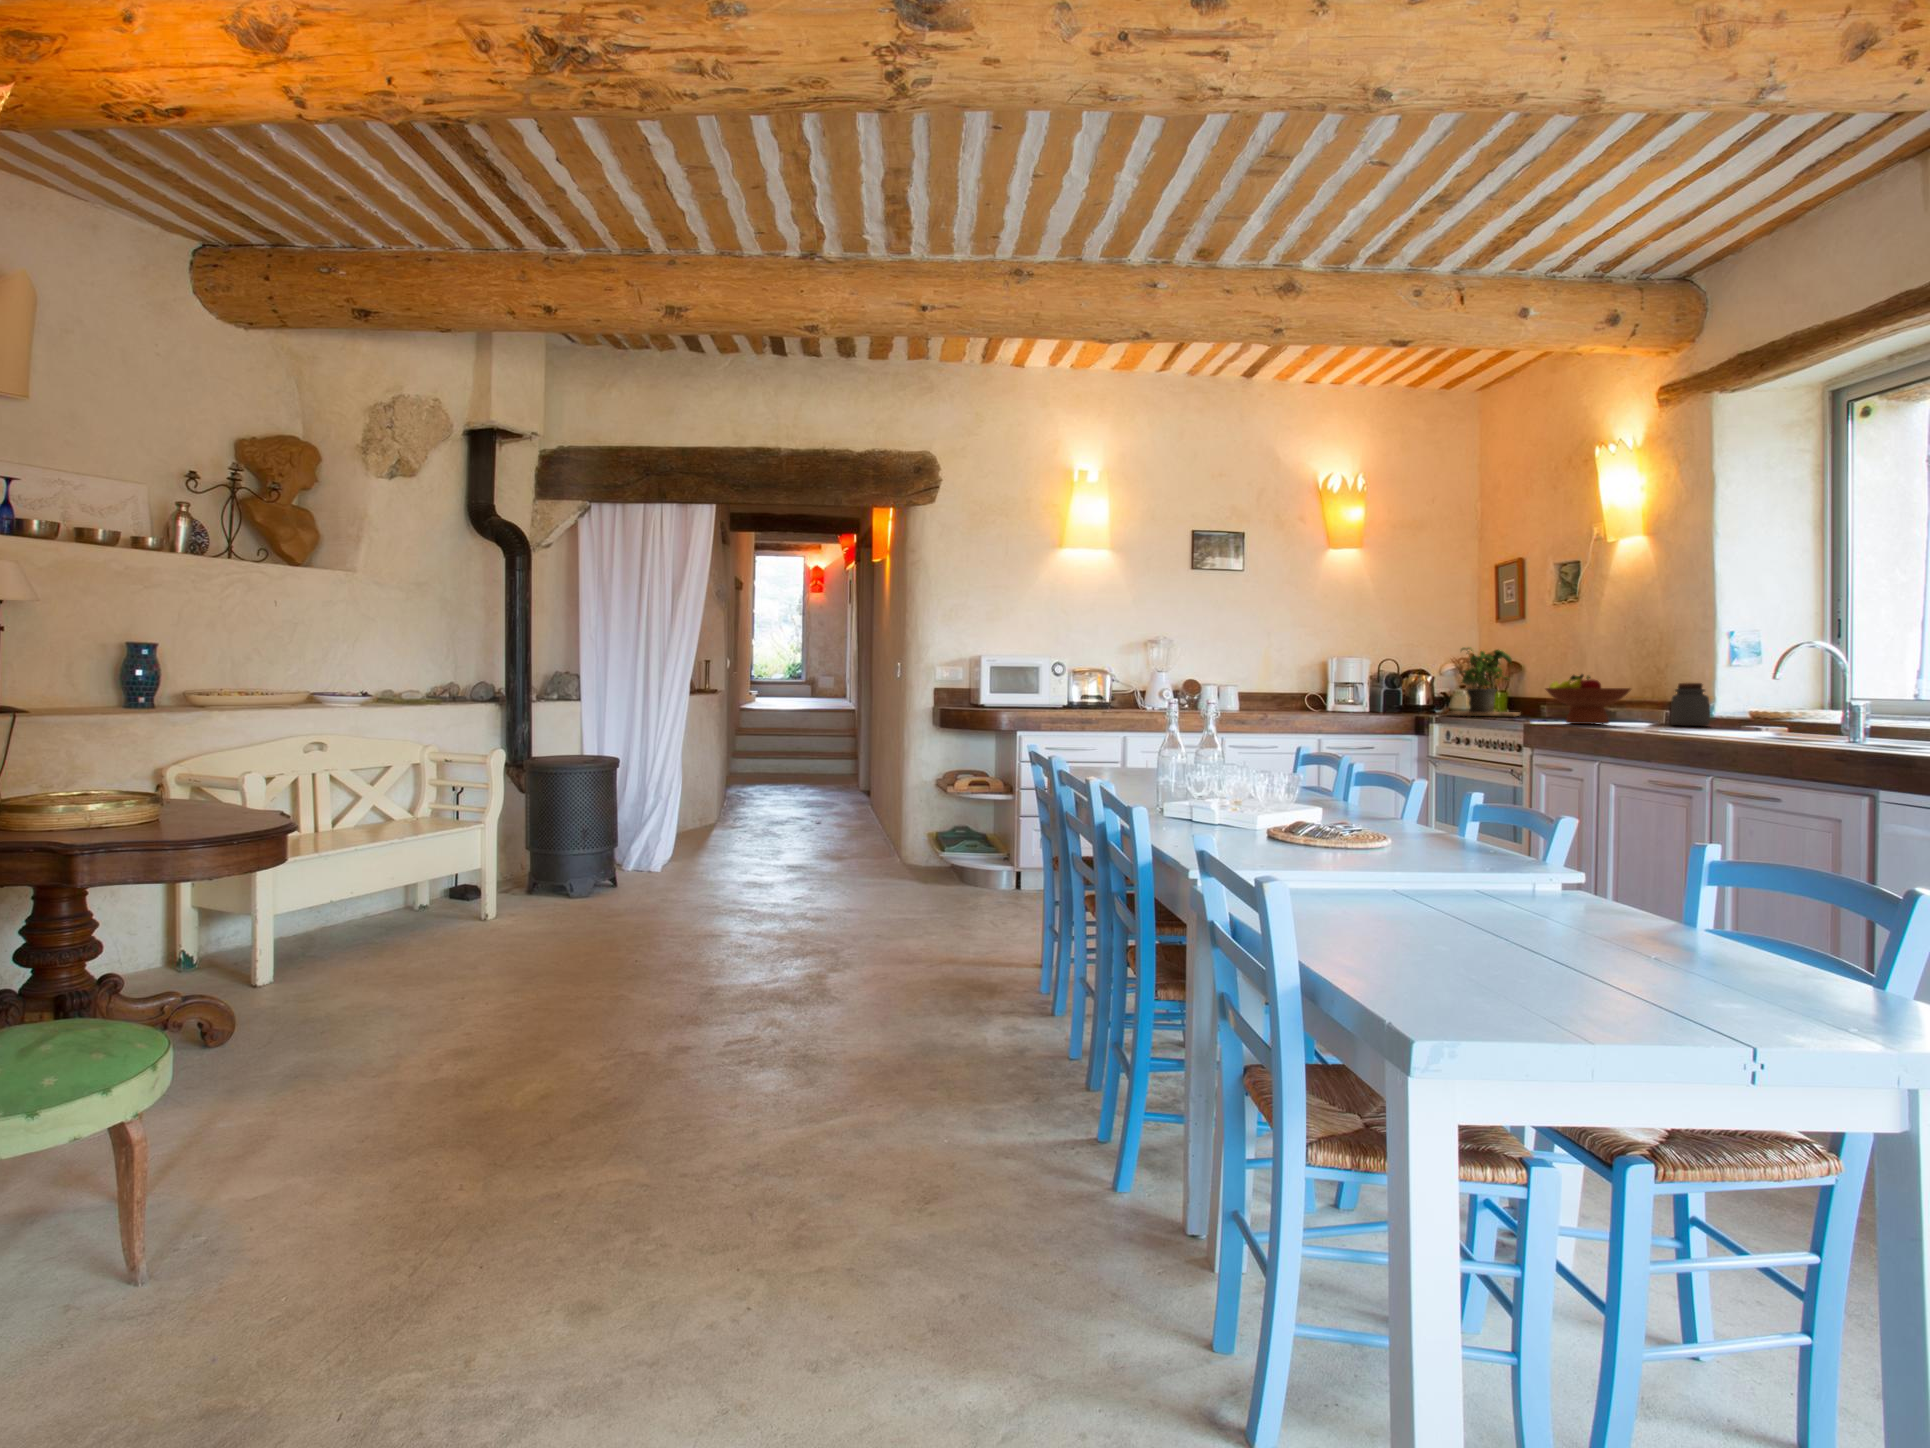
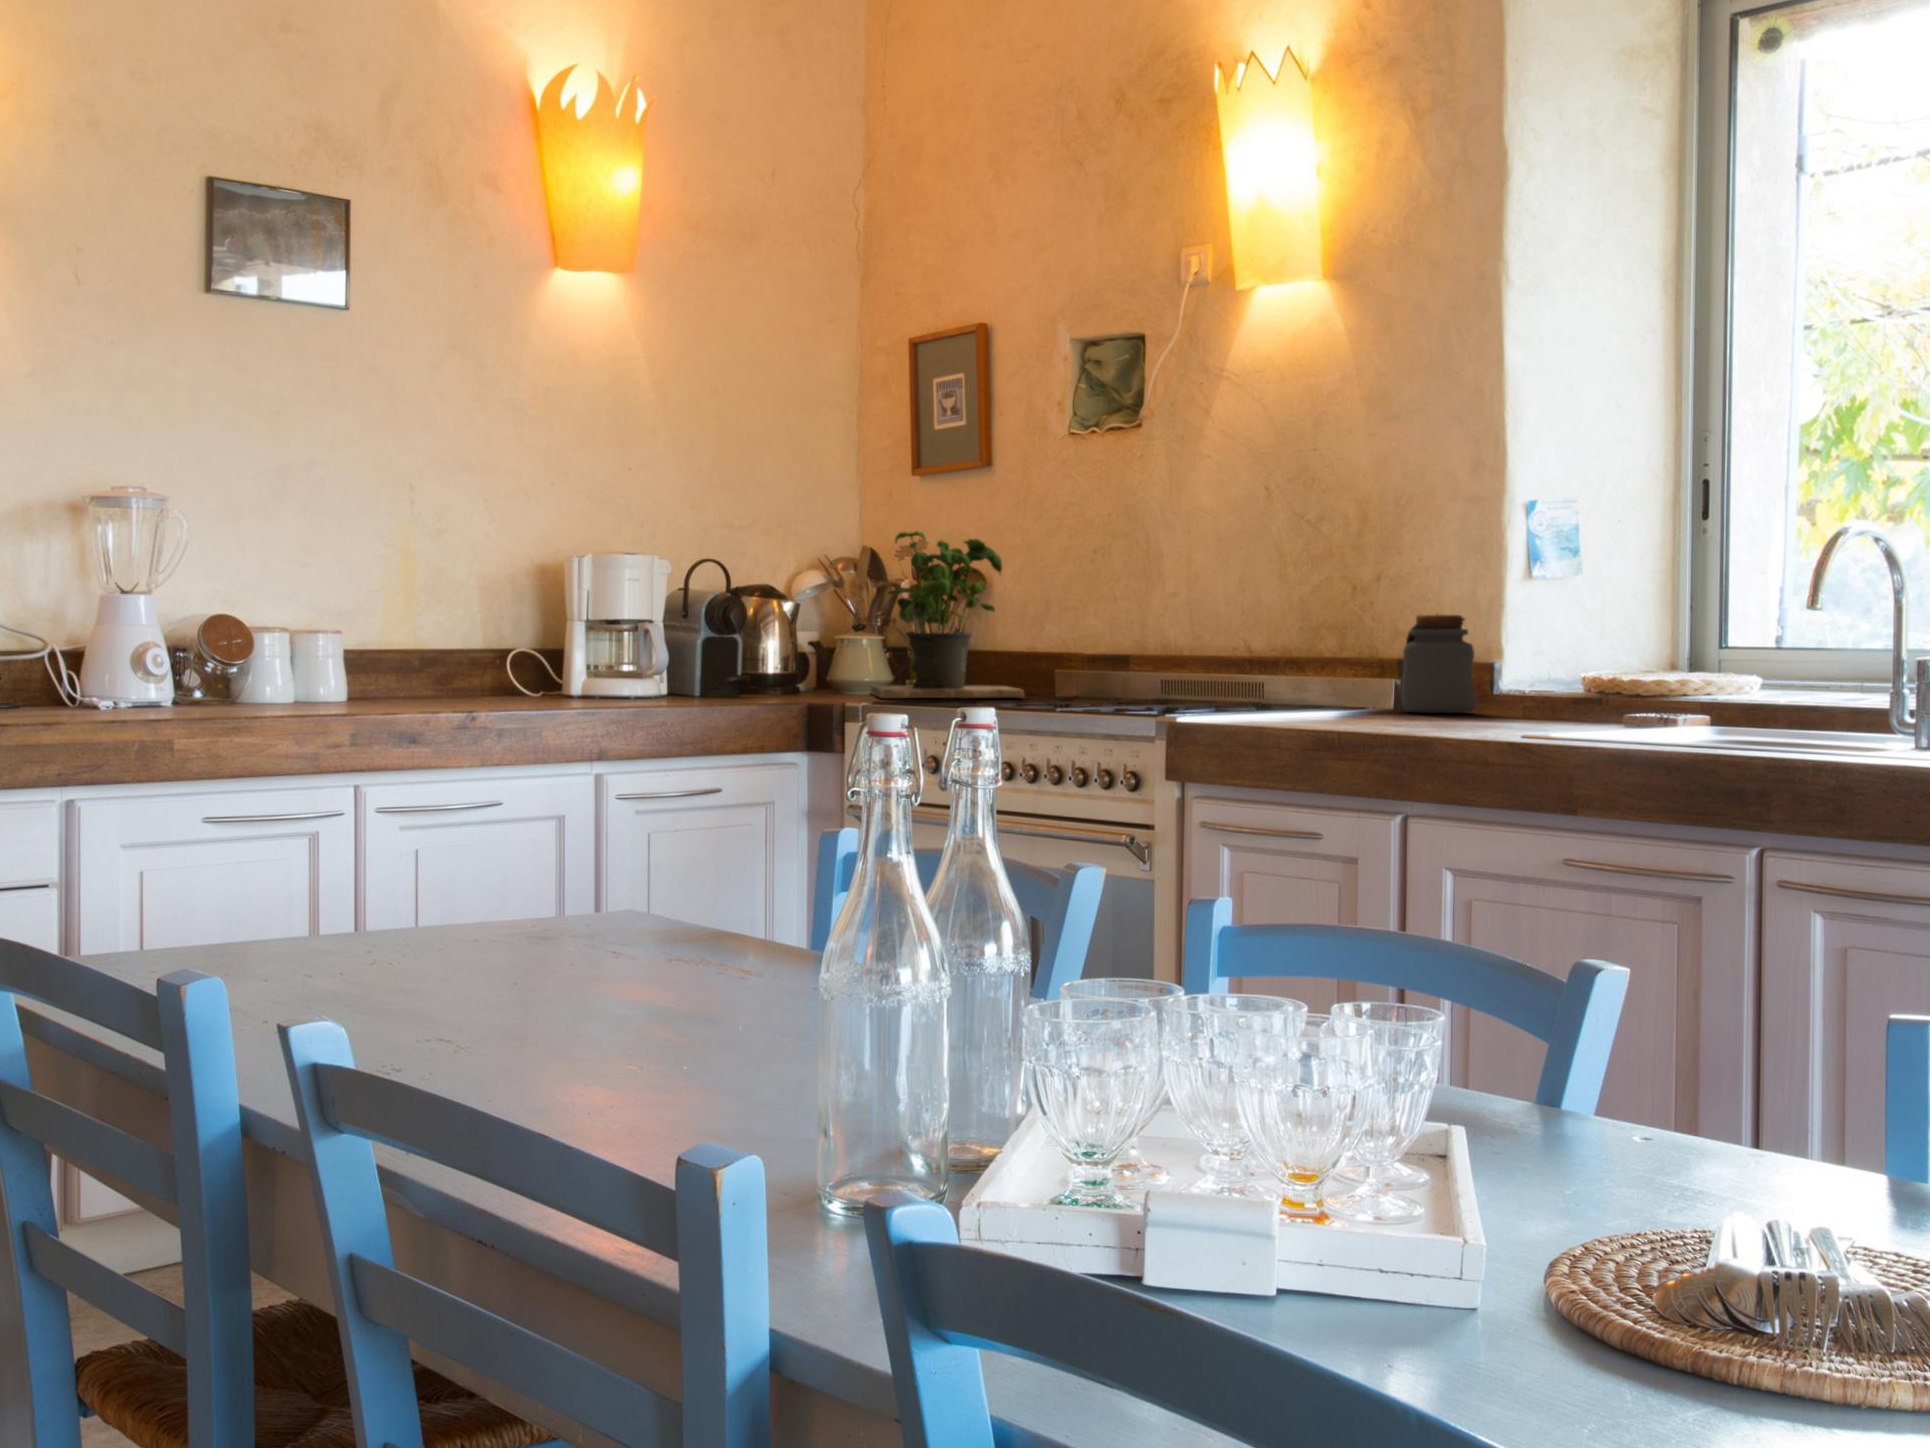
fruit bowl: present [1546,674,1630,724] -> none [1181,593,1367,718]

